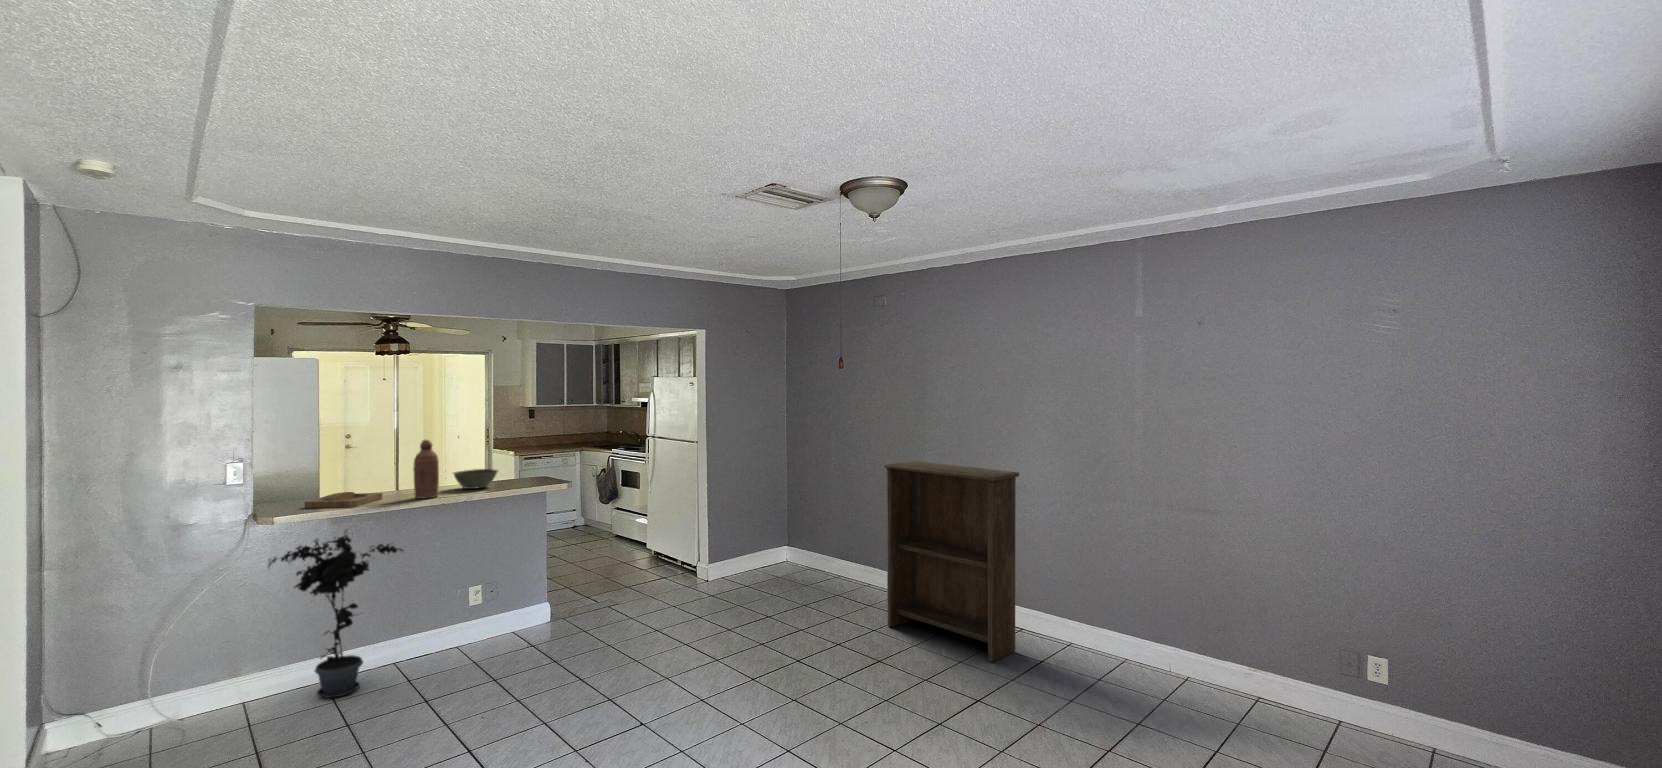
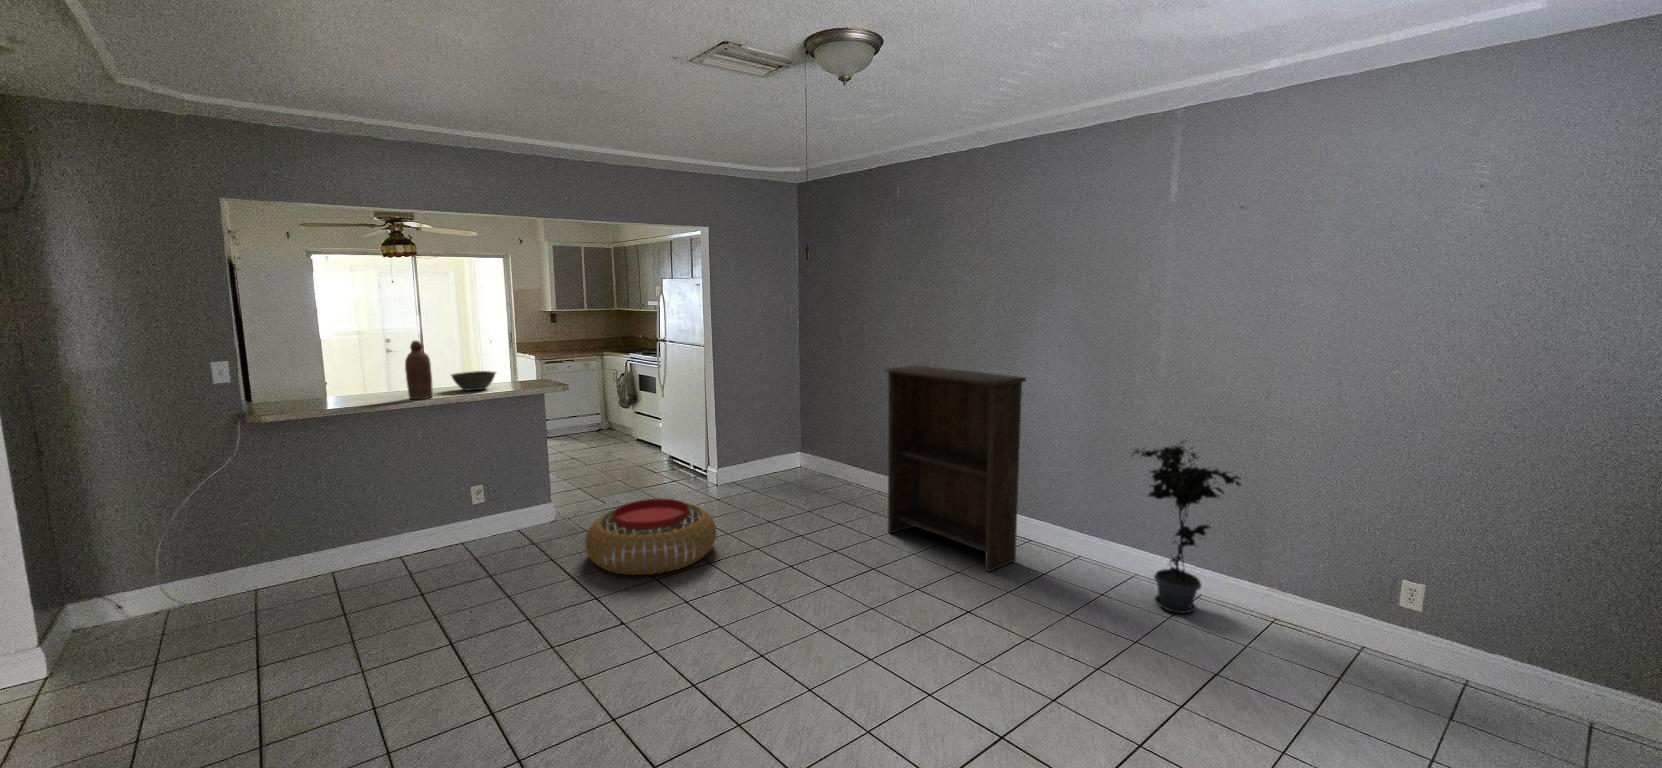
tray: present [305,492,382,508] -> none [298,392,378,407]
potted plant: present [269,530,404,698] -> present [1132,442,1241,614]
pouf: none [591,596,722,675] -> present [585,499,716,575]

